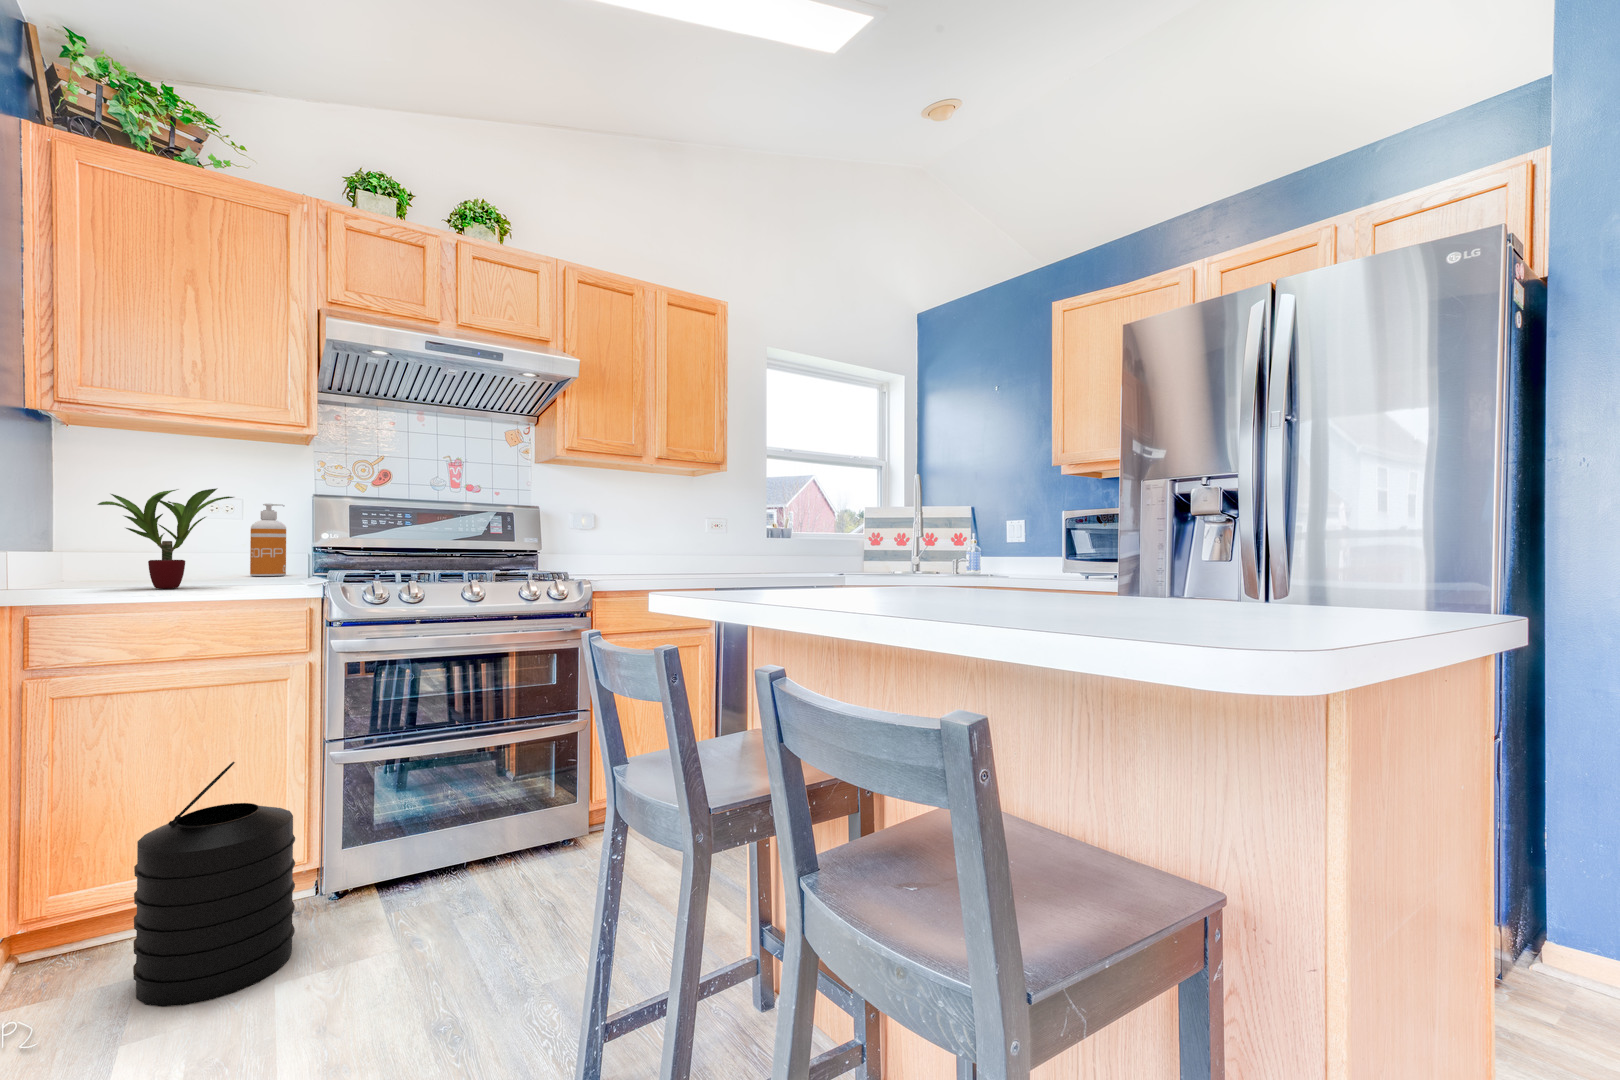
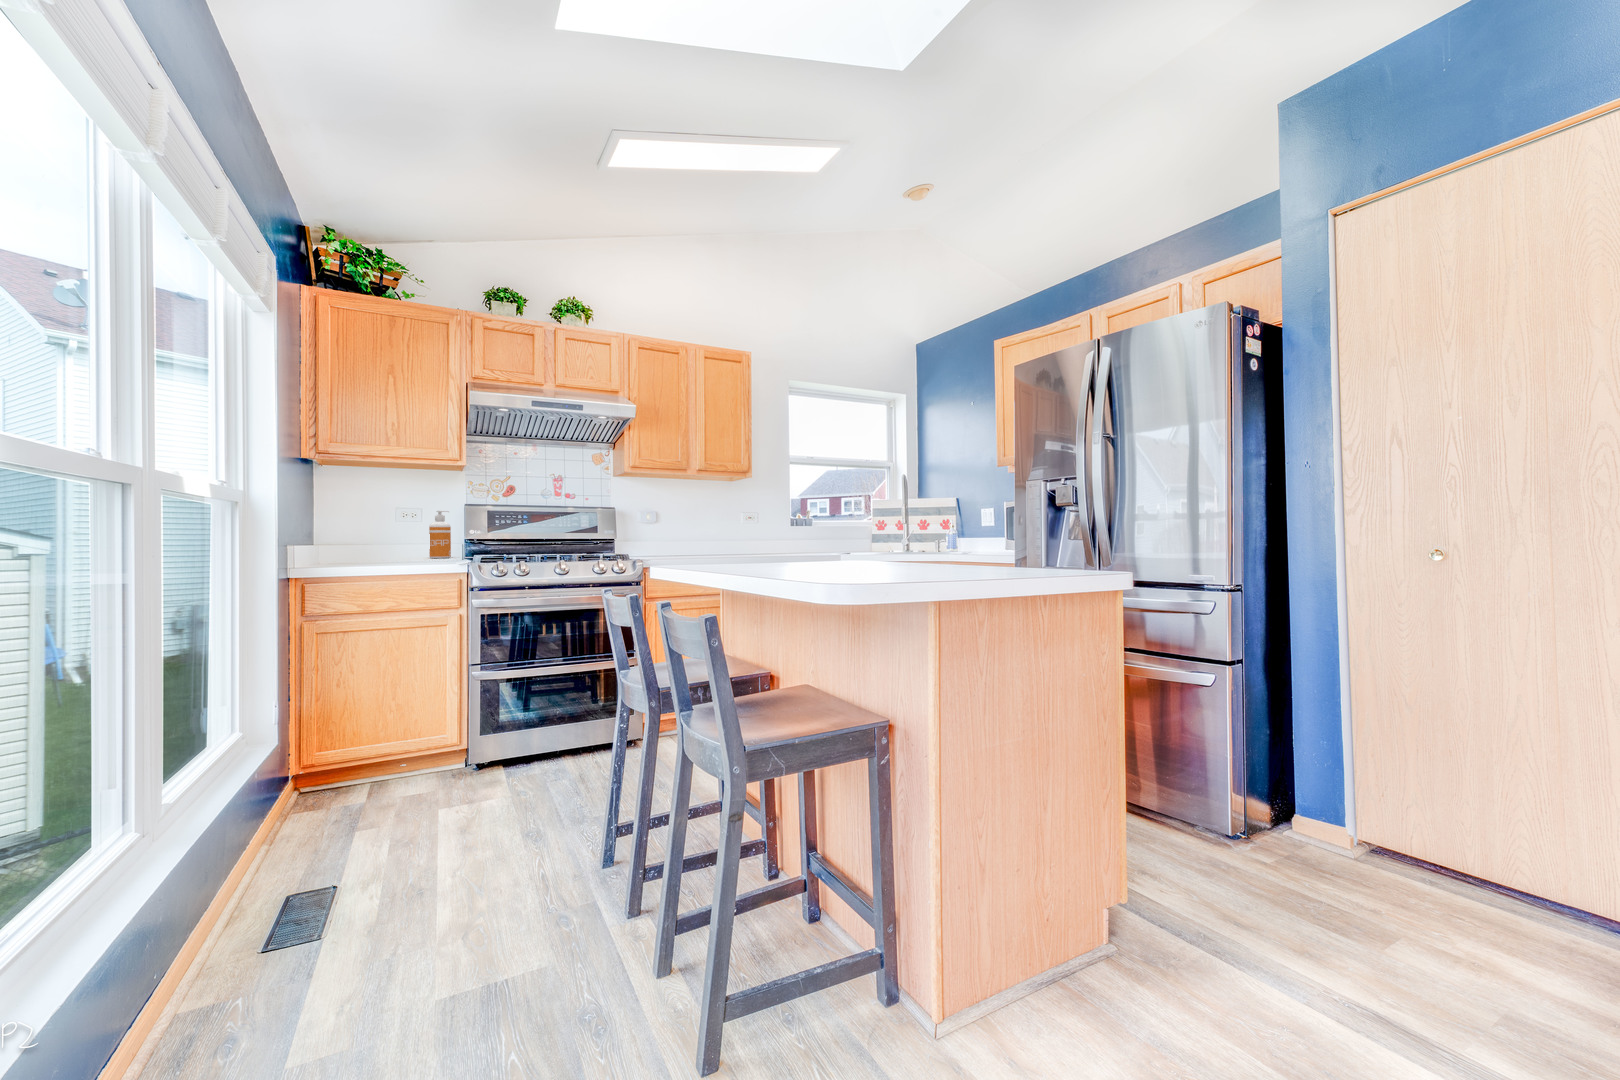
potted plant: present [98,488,233,589] -> none [343,503,418,564]
trash can: present [133,762,295,1007] -> none [366,666,451,801]

